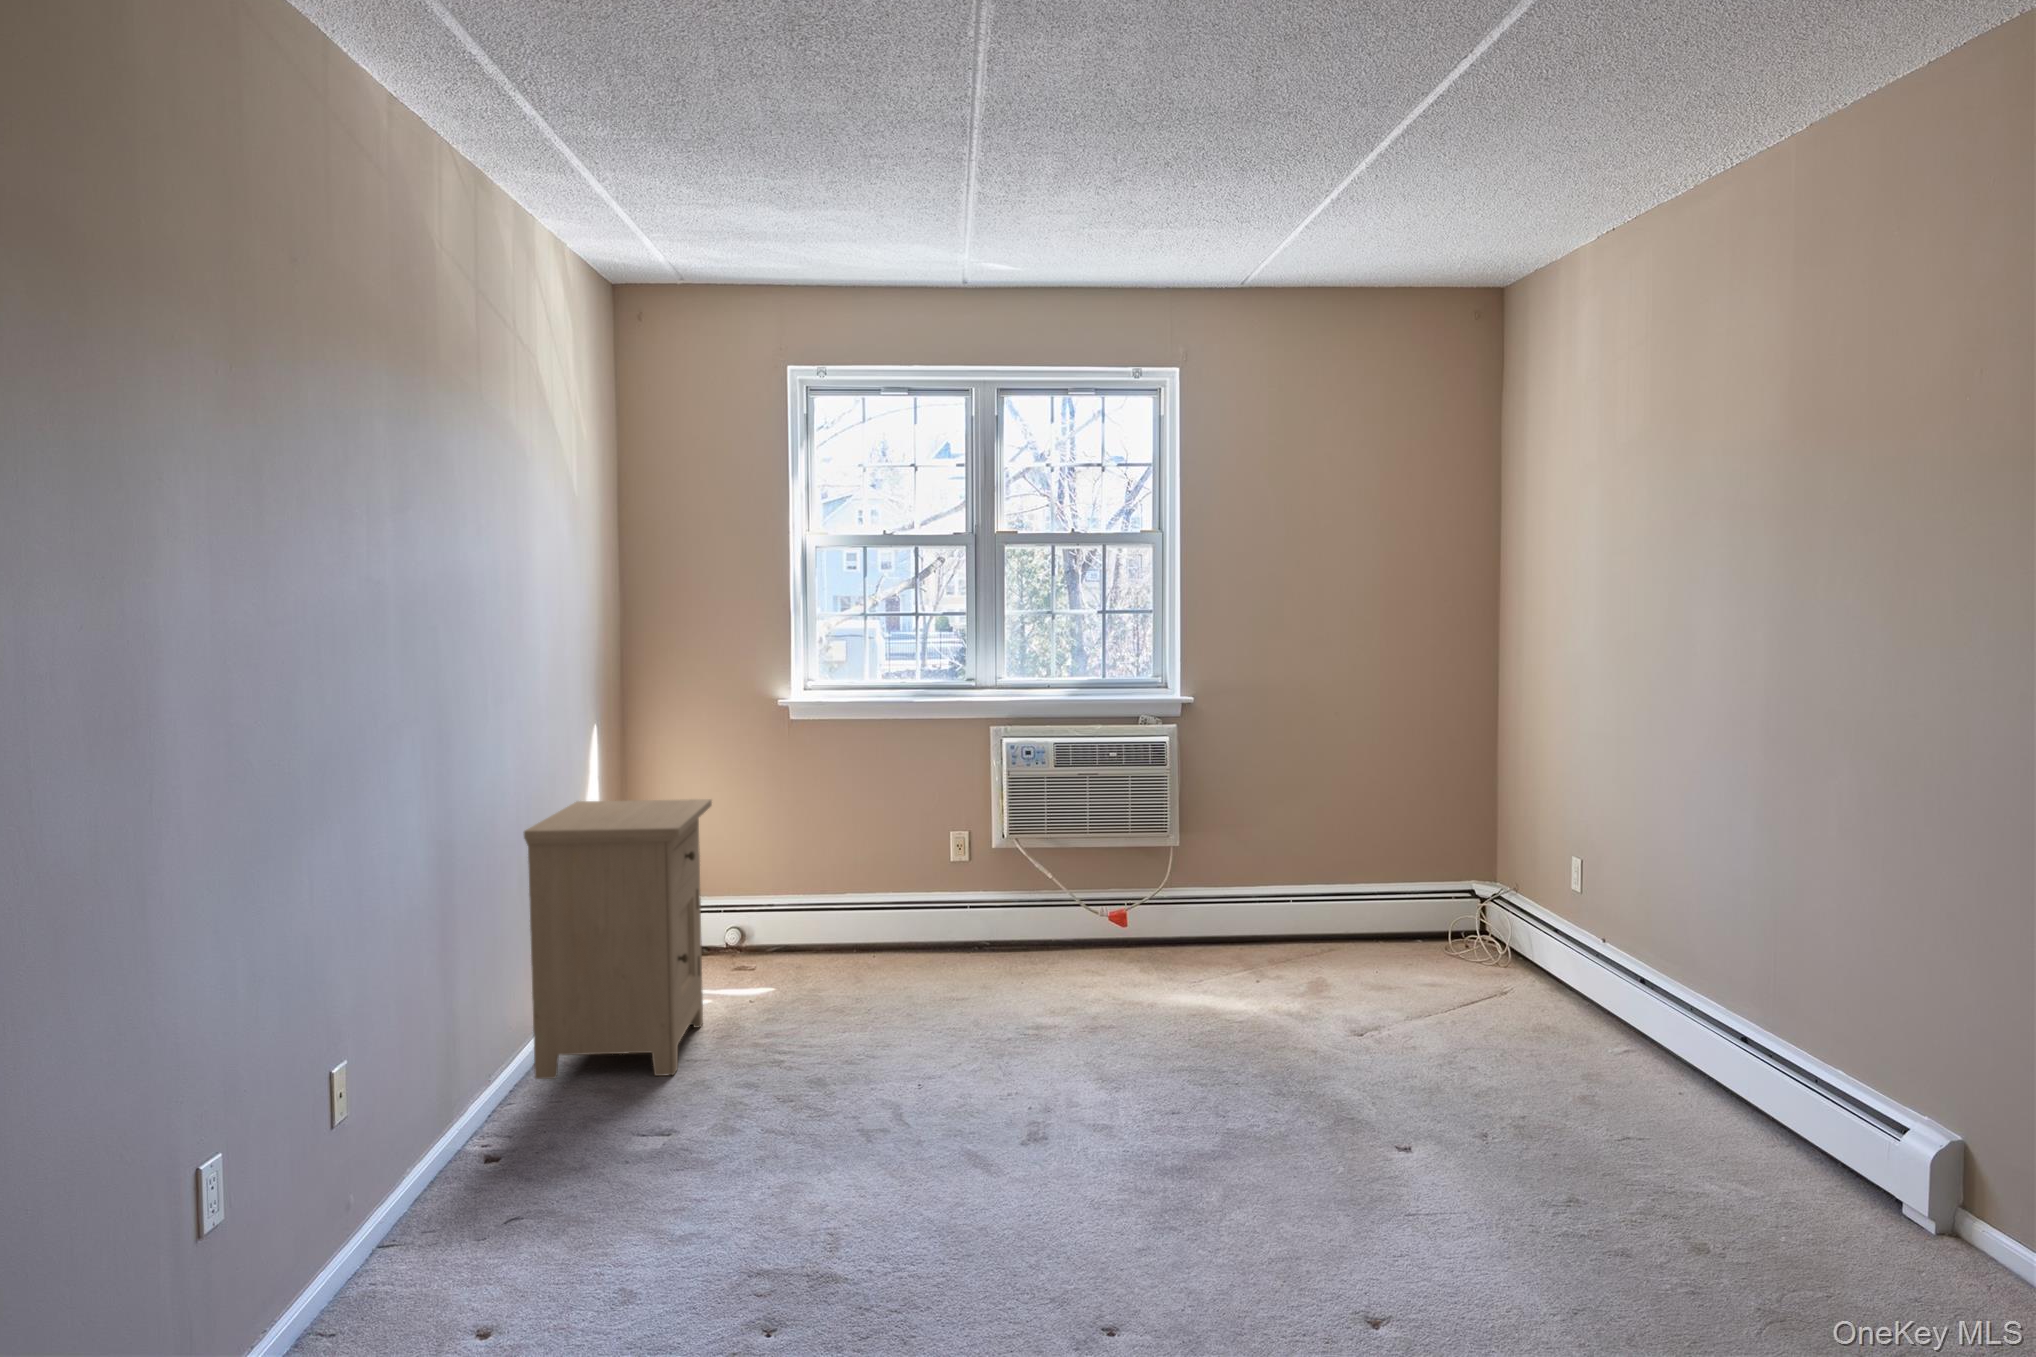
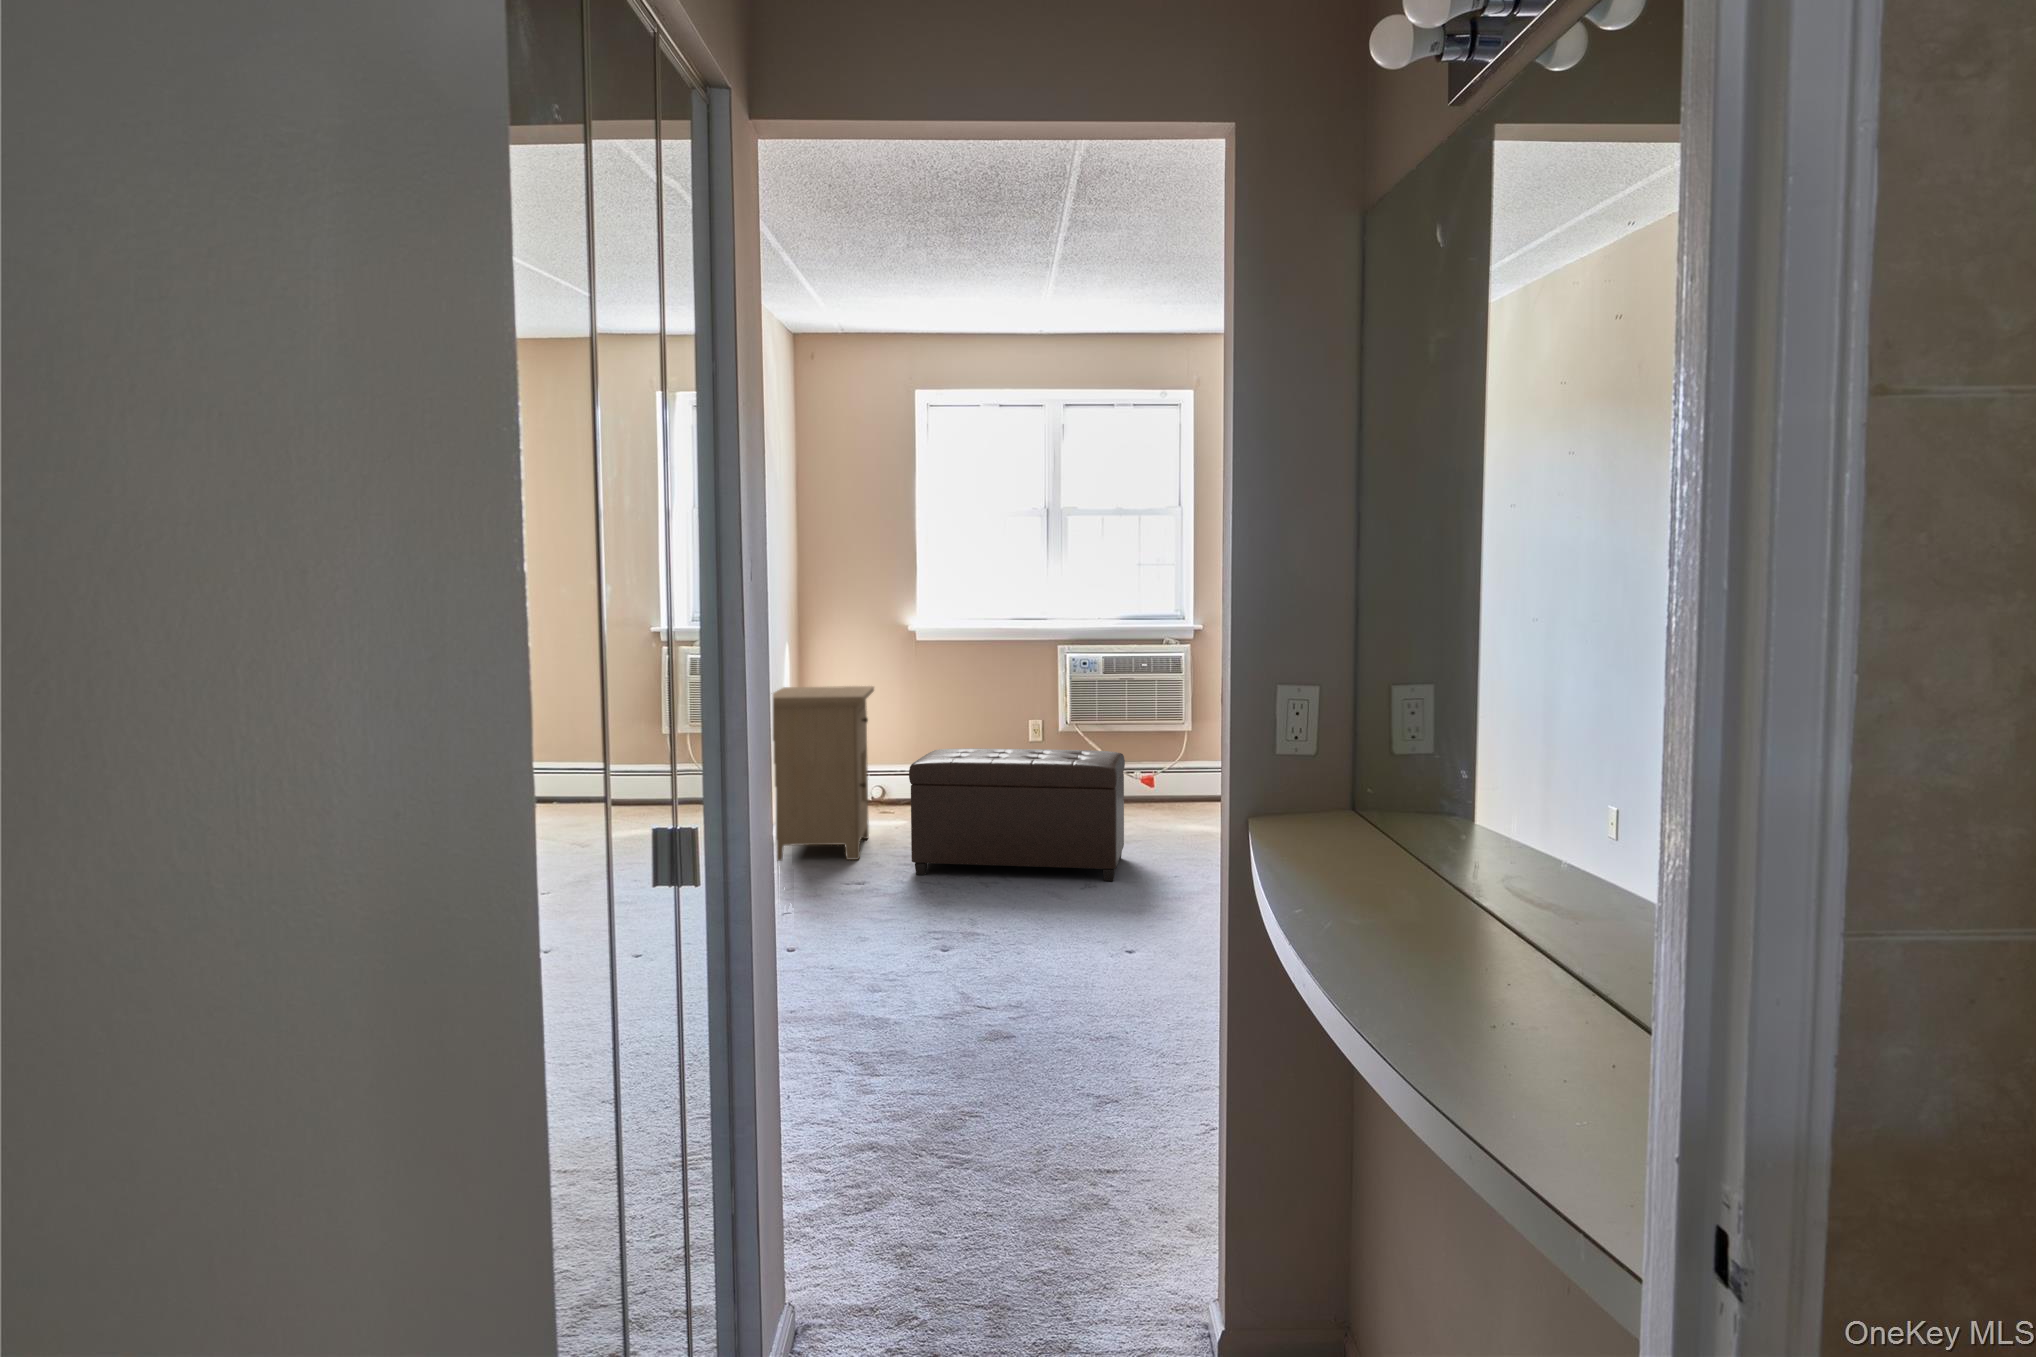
ottoman: none [742,903,1079,1127] -> present [909,748,1125,881]

